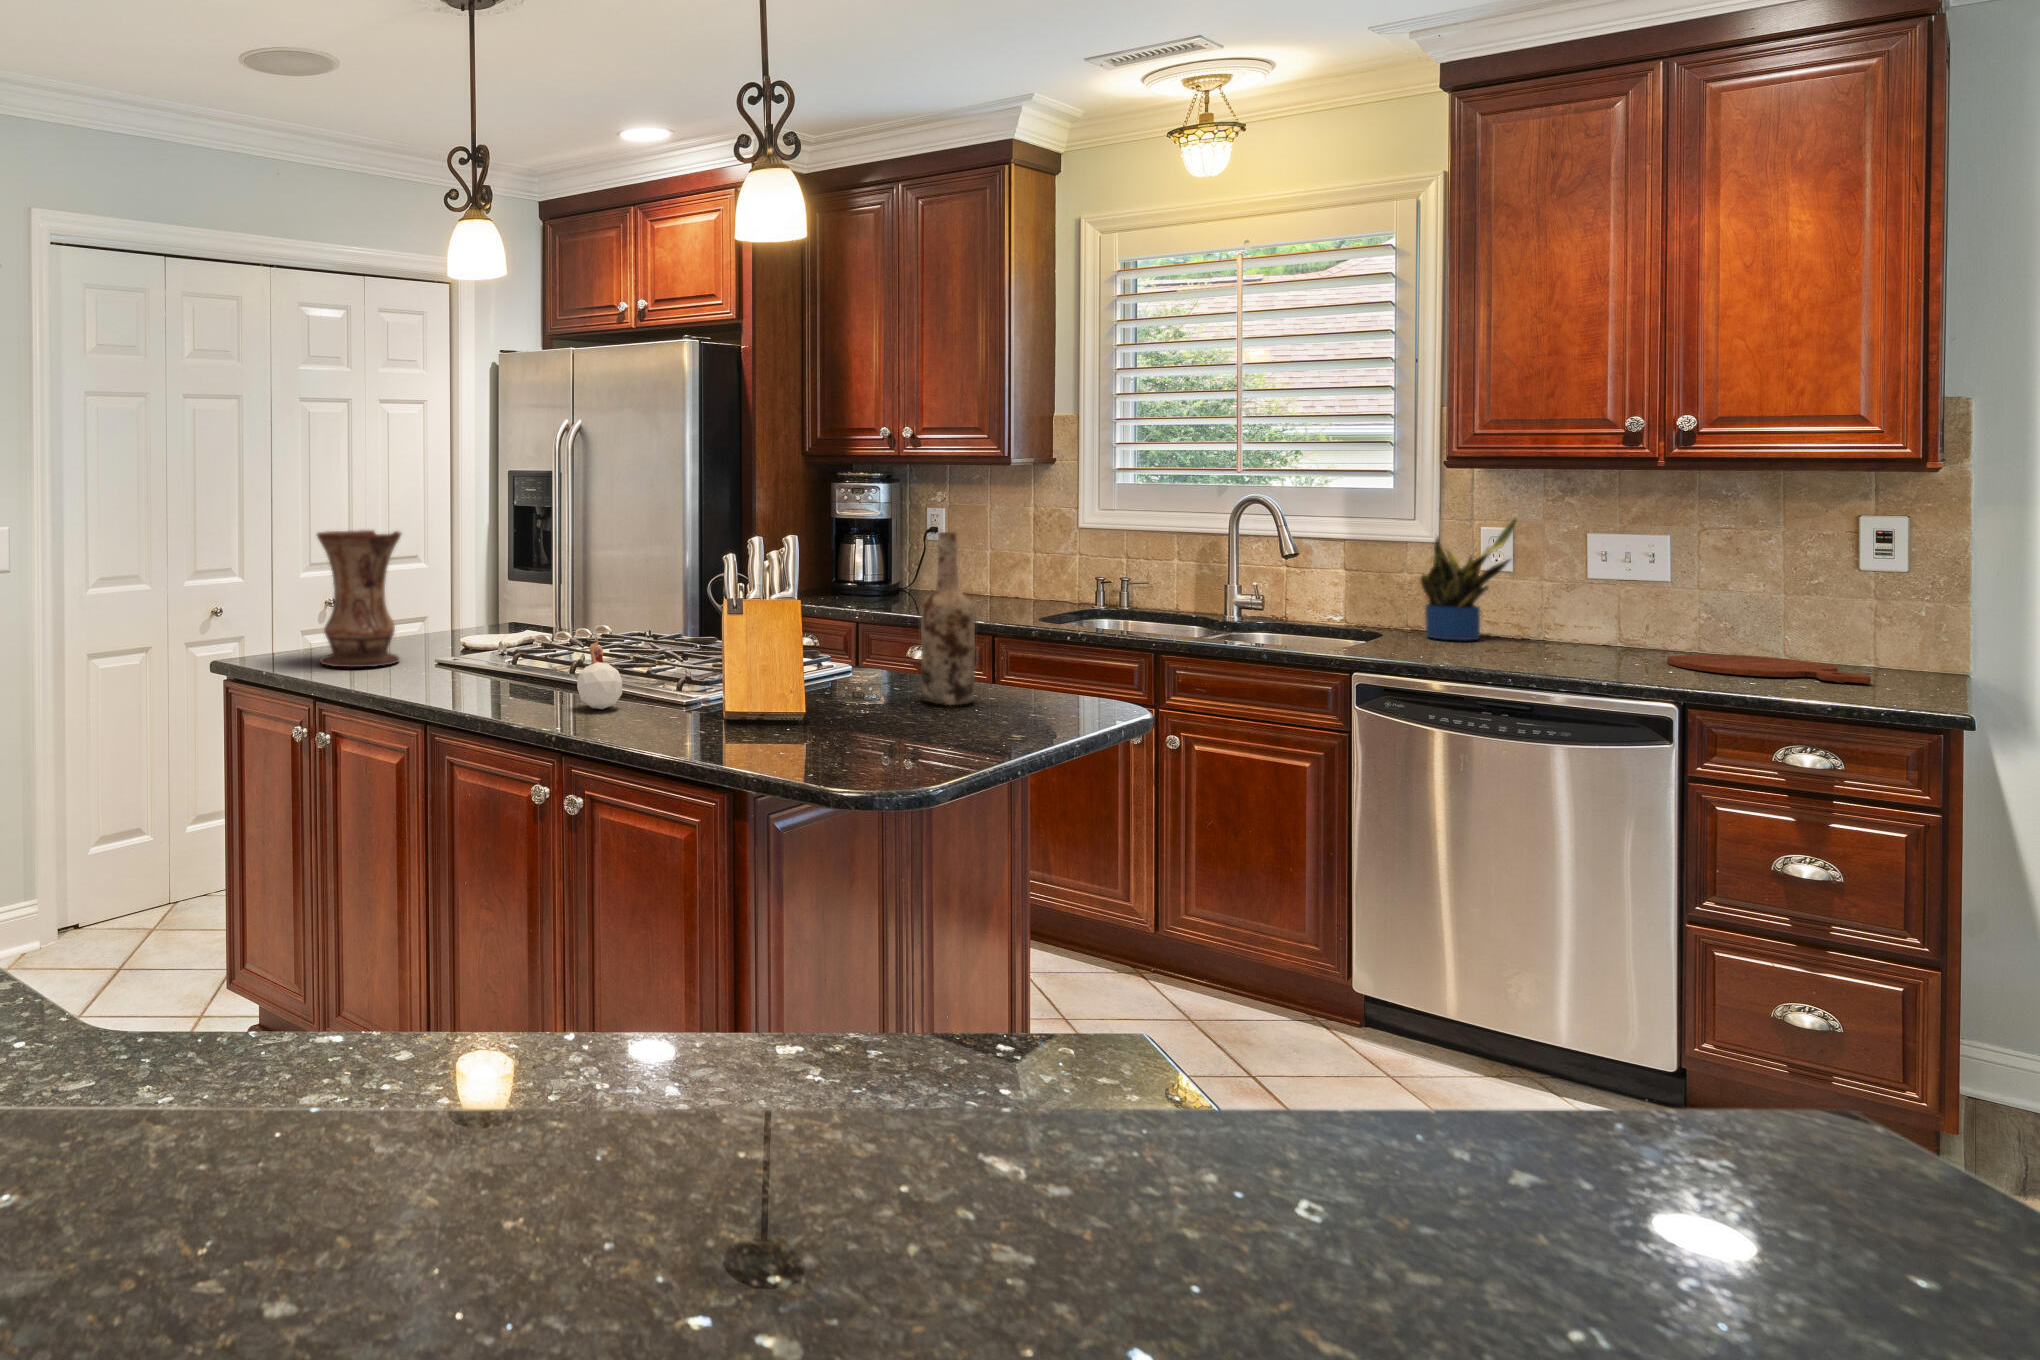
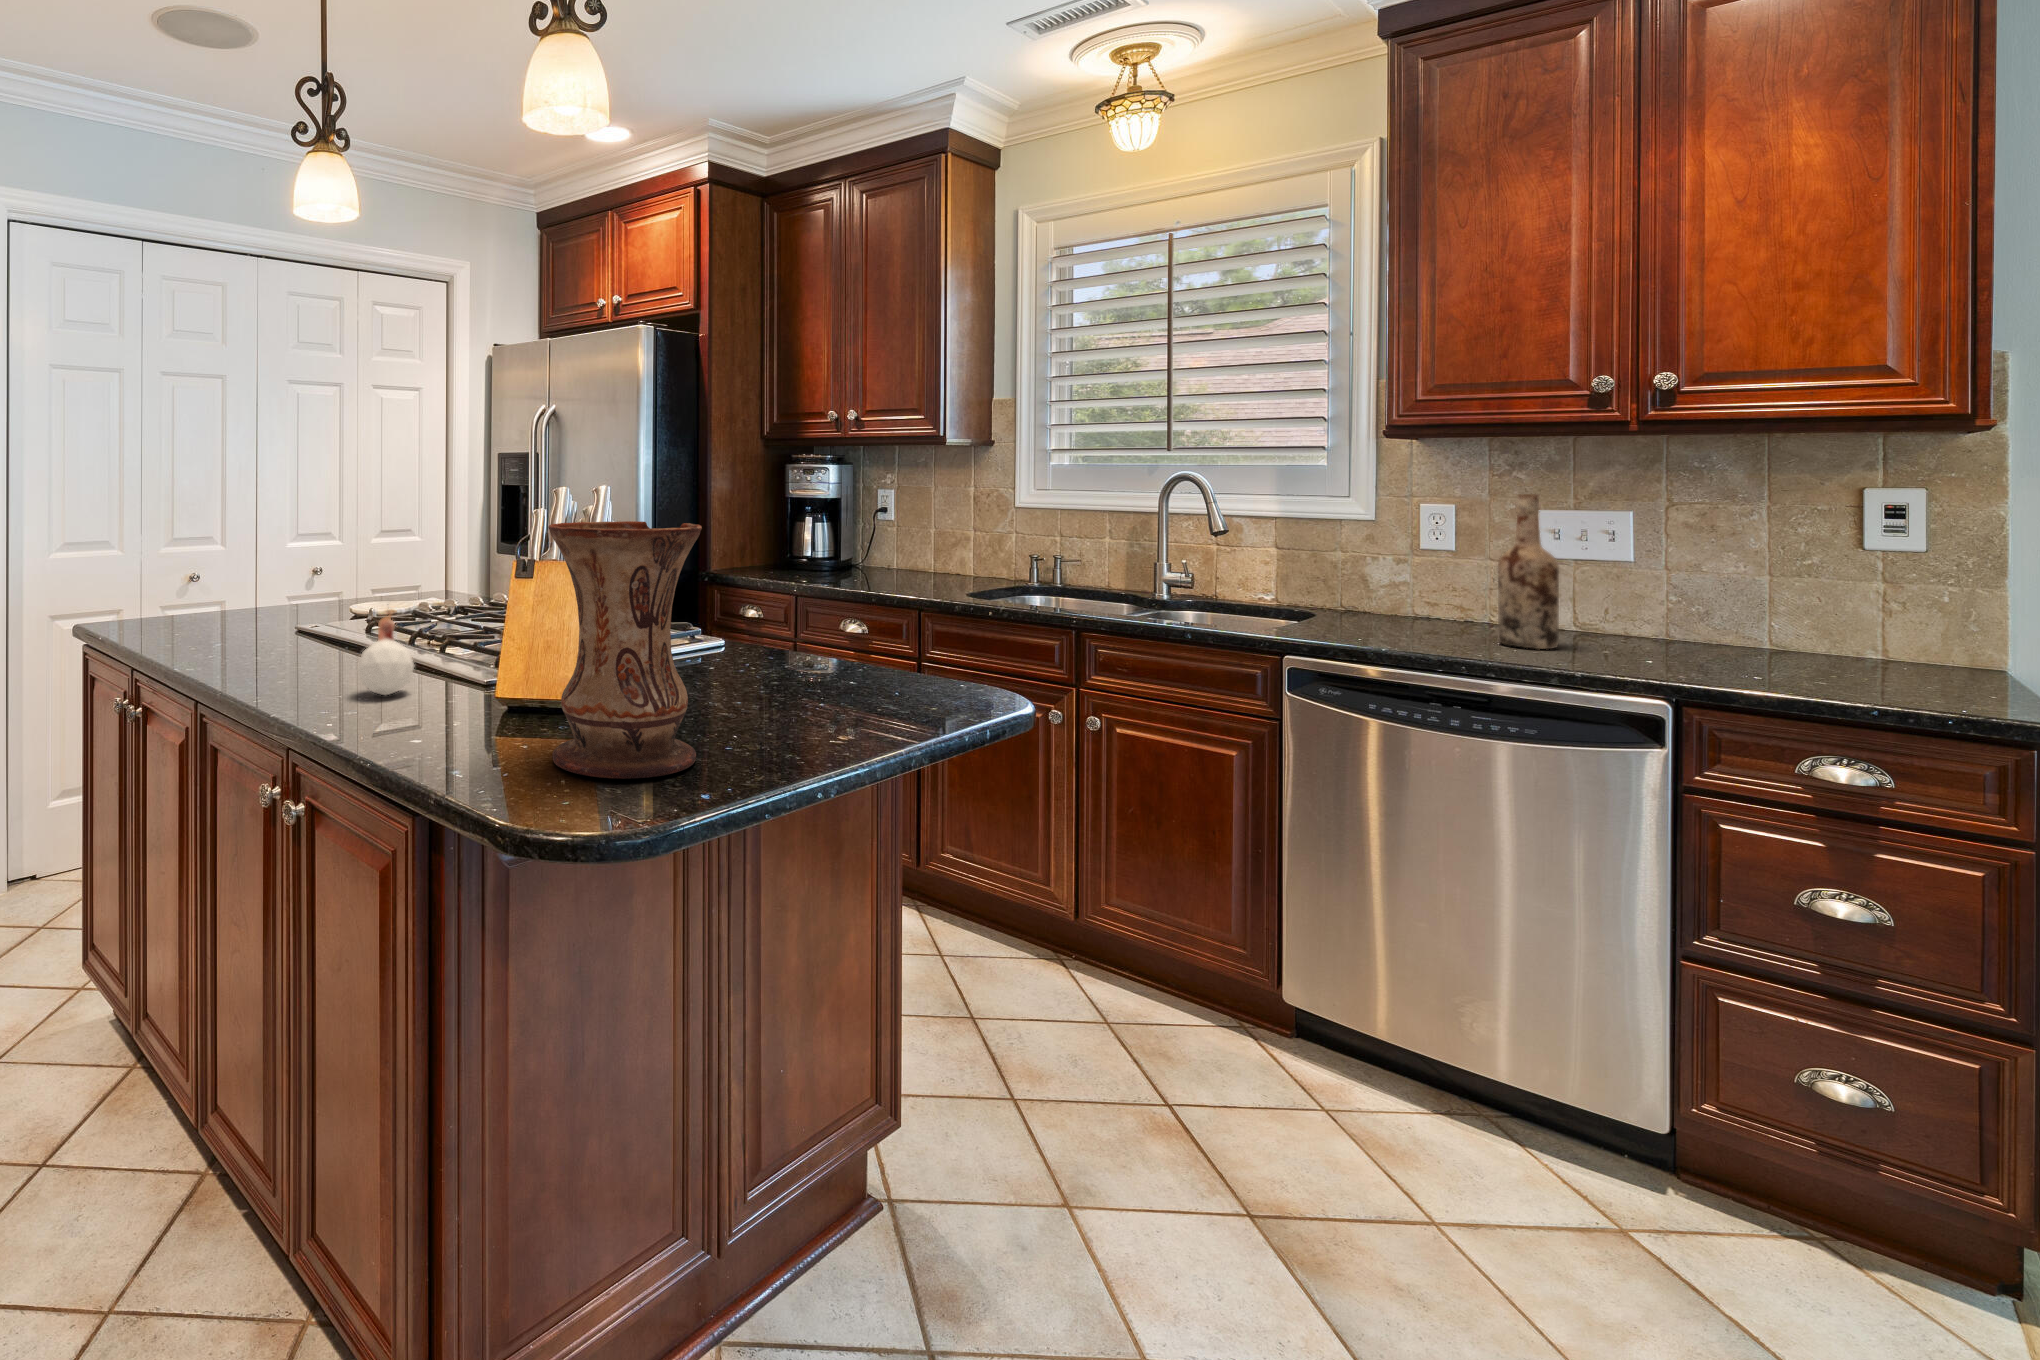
potted plant: present [1421,518,1517,641] -> none [1353,491,1460,621]
vase: present [317,530,401,667] -> present [548,521,702,779]
wine bottle: present [921,532,975,705] -> present [1498,494,1559,649]
cutting board: present [1667,654,1871,683] -> none [1637,641,1904,681]

